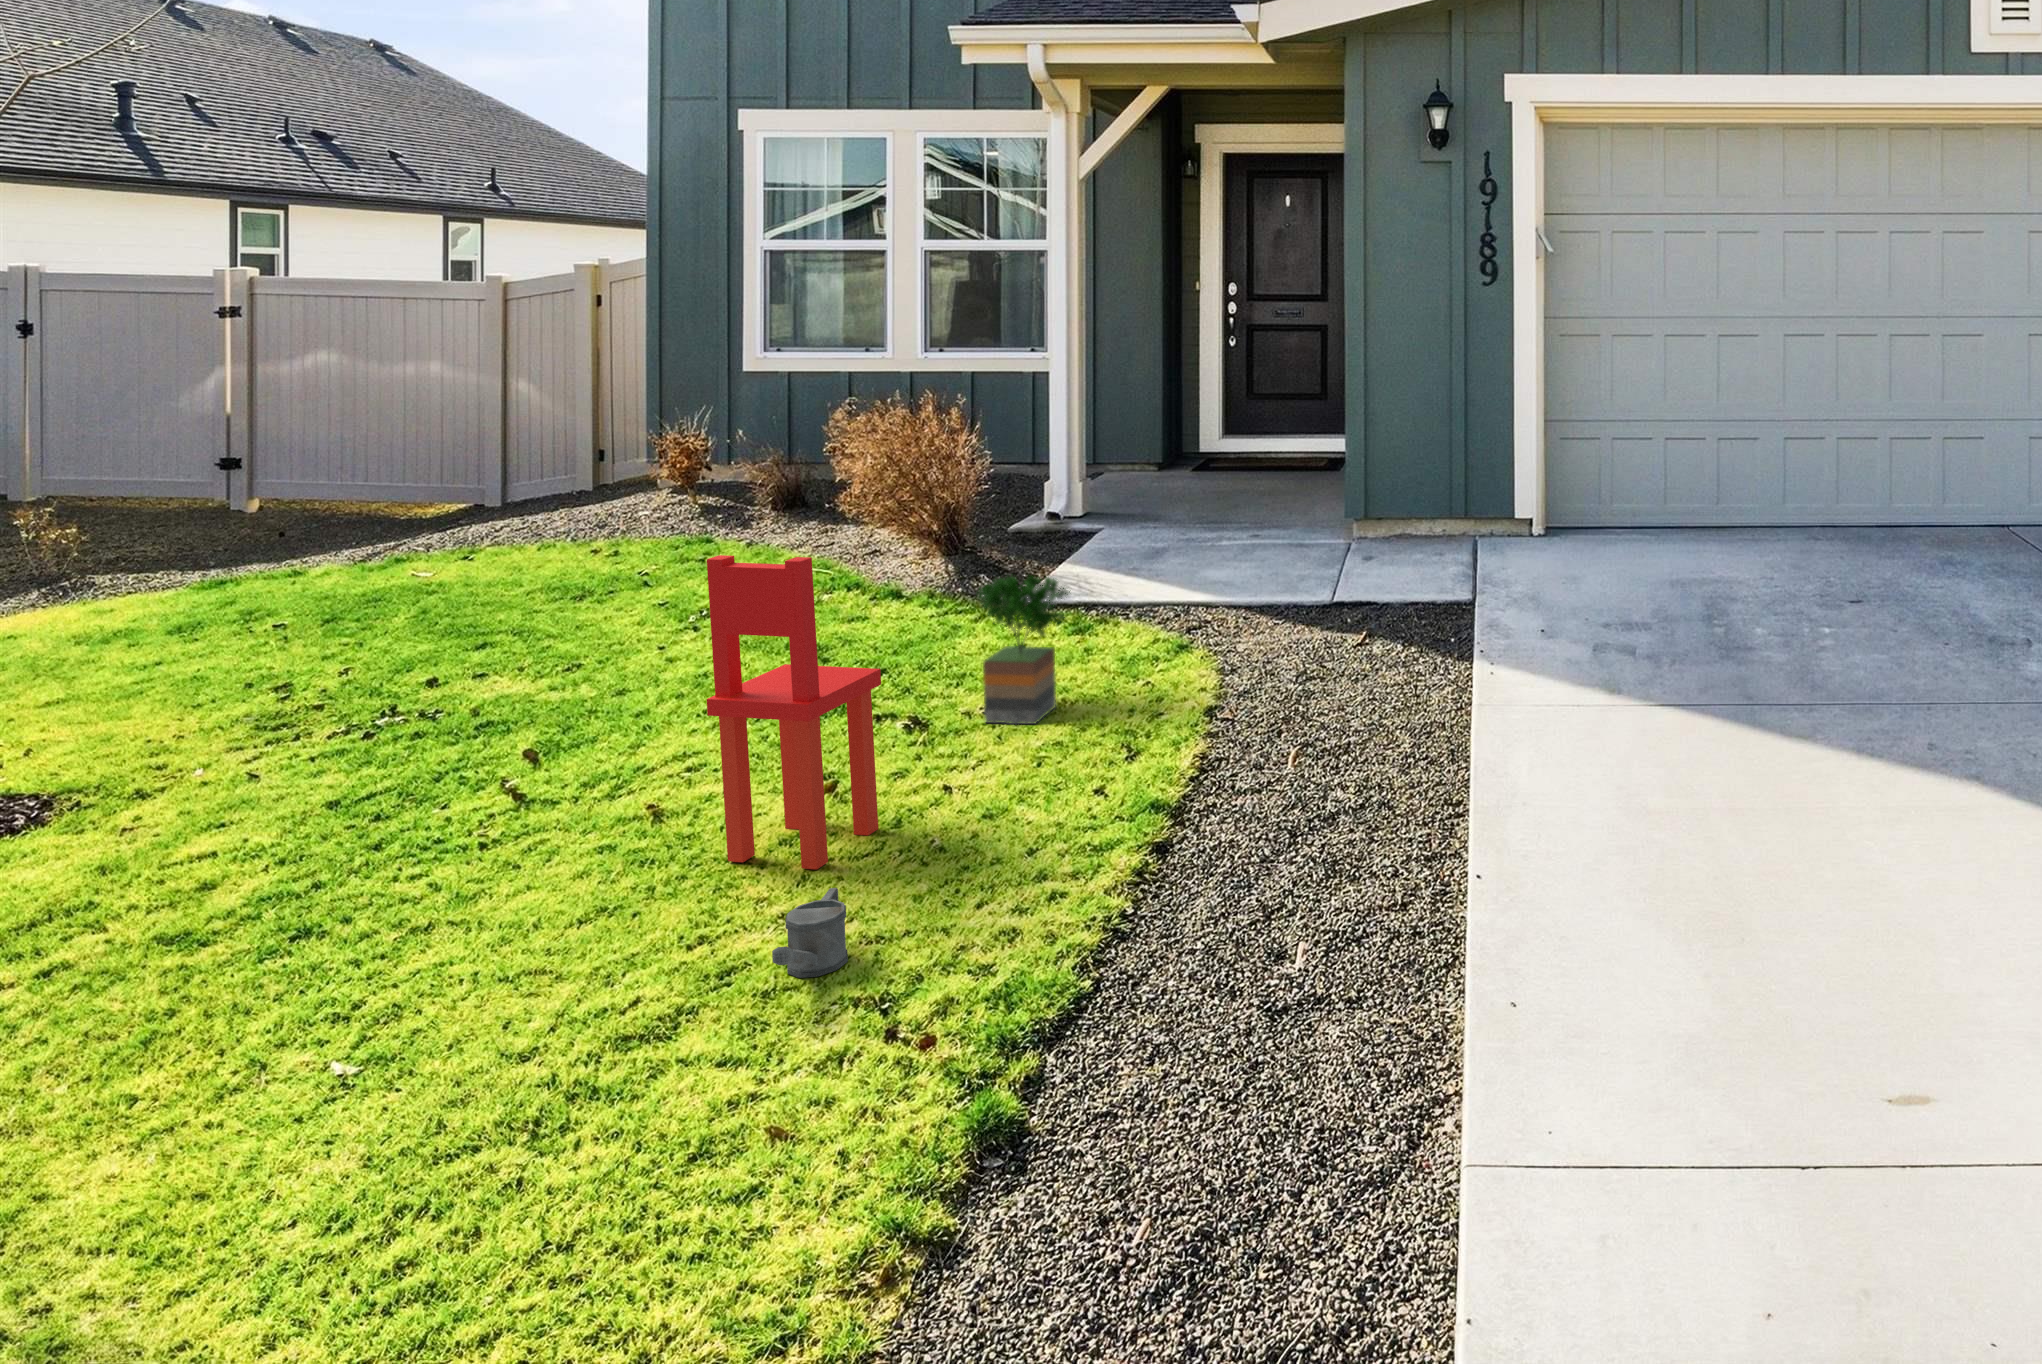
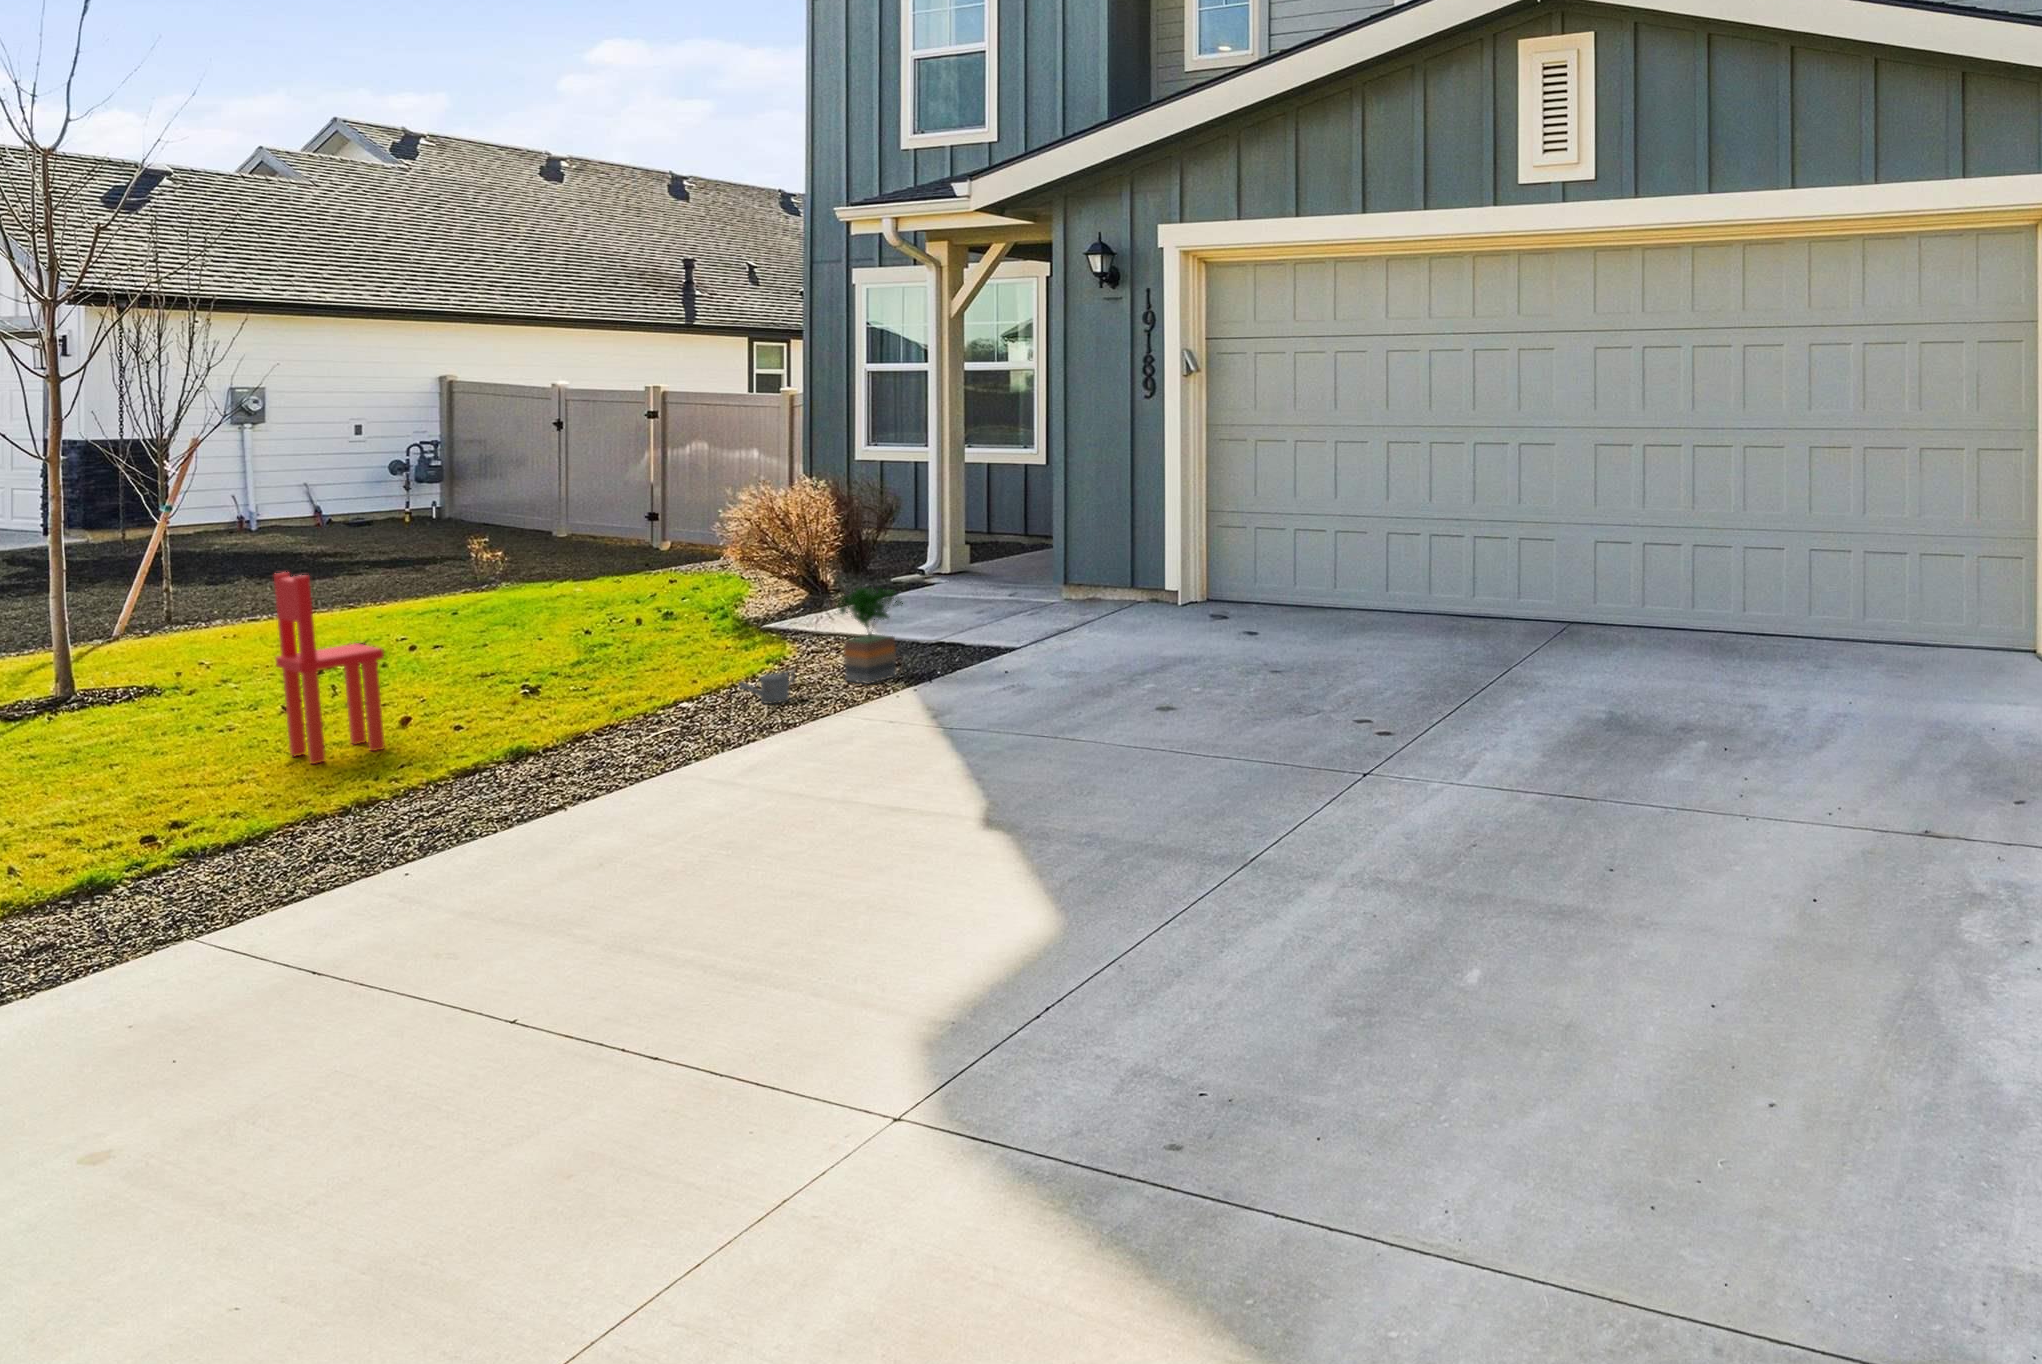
potted tree: present [979,576,1070,724] -> present [838,588,903,684]
watering can: present [772,888,848,978] -> present [739,671,795,704]

